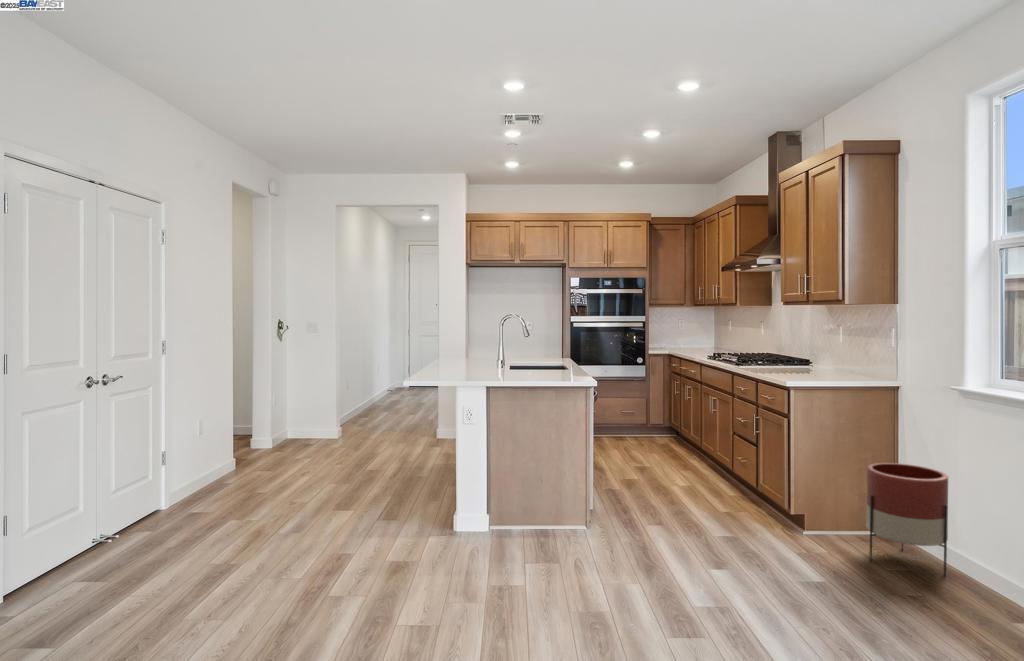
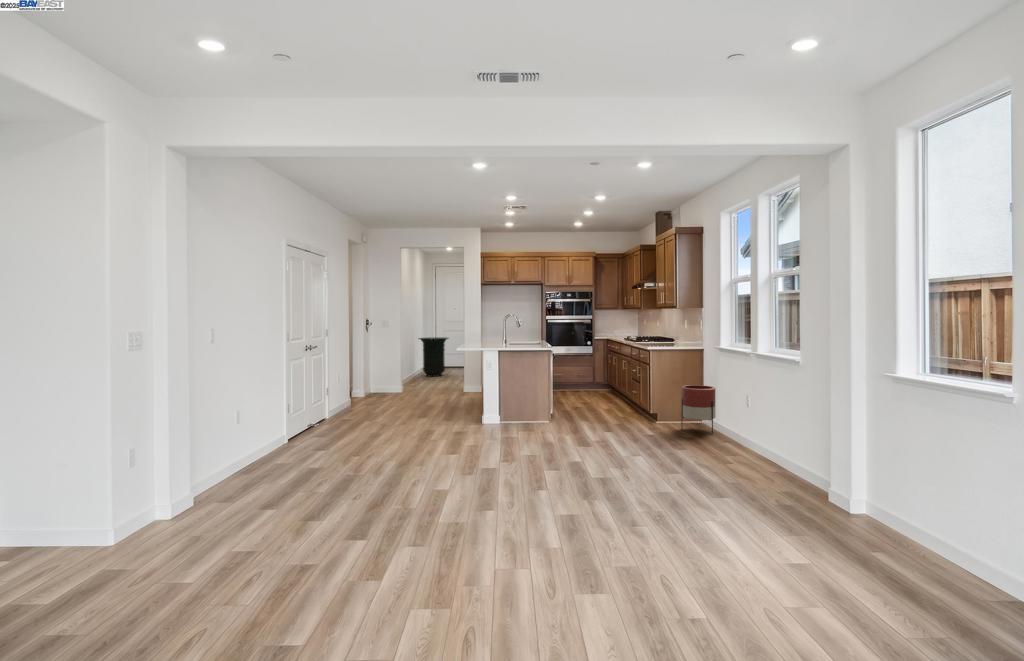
trash can: none [376,347,423,406] -> present [419,337,448,377]

